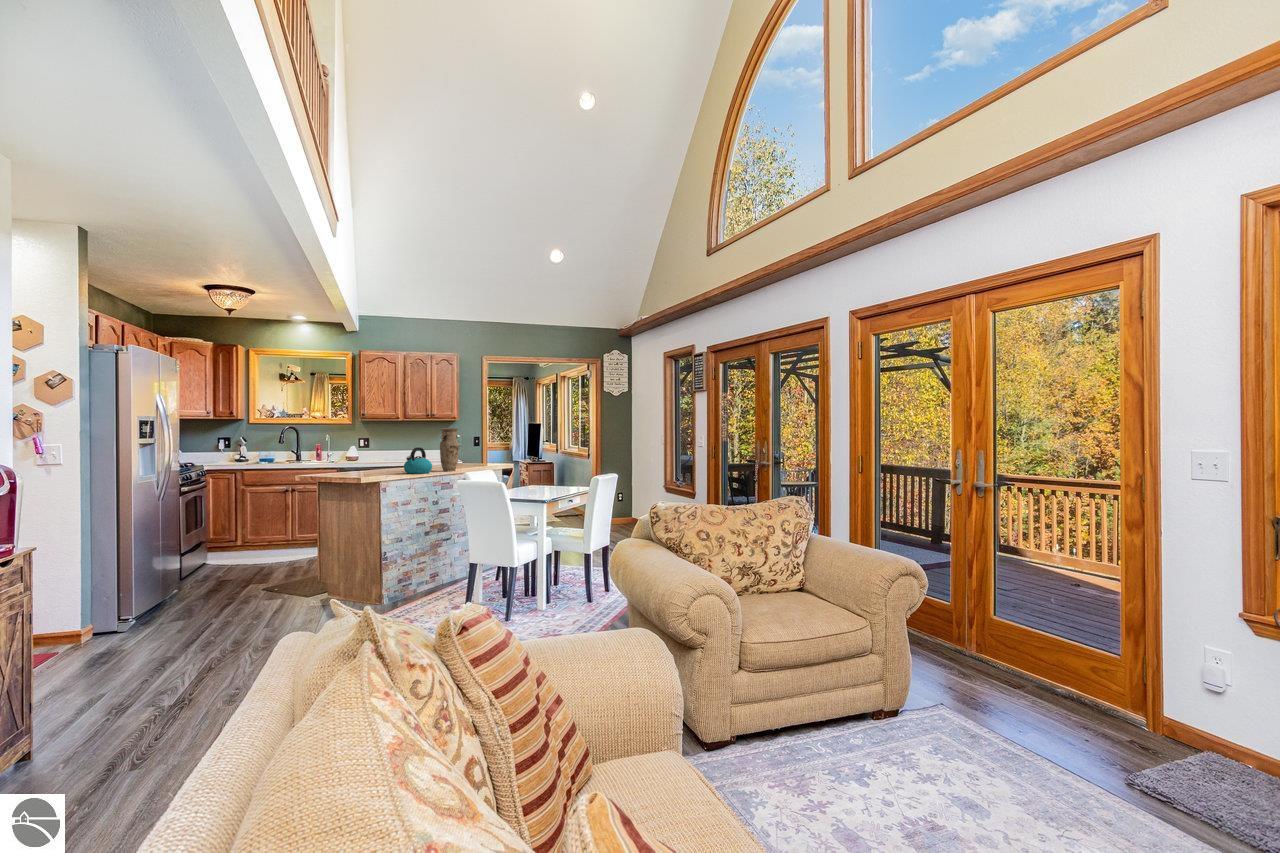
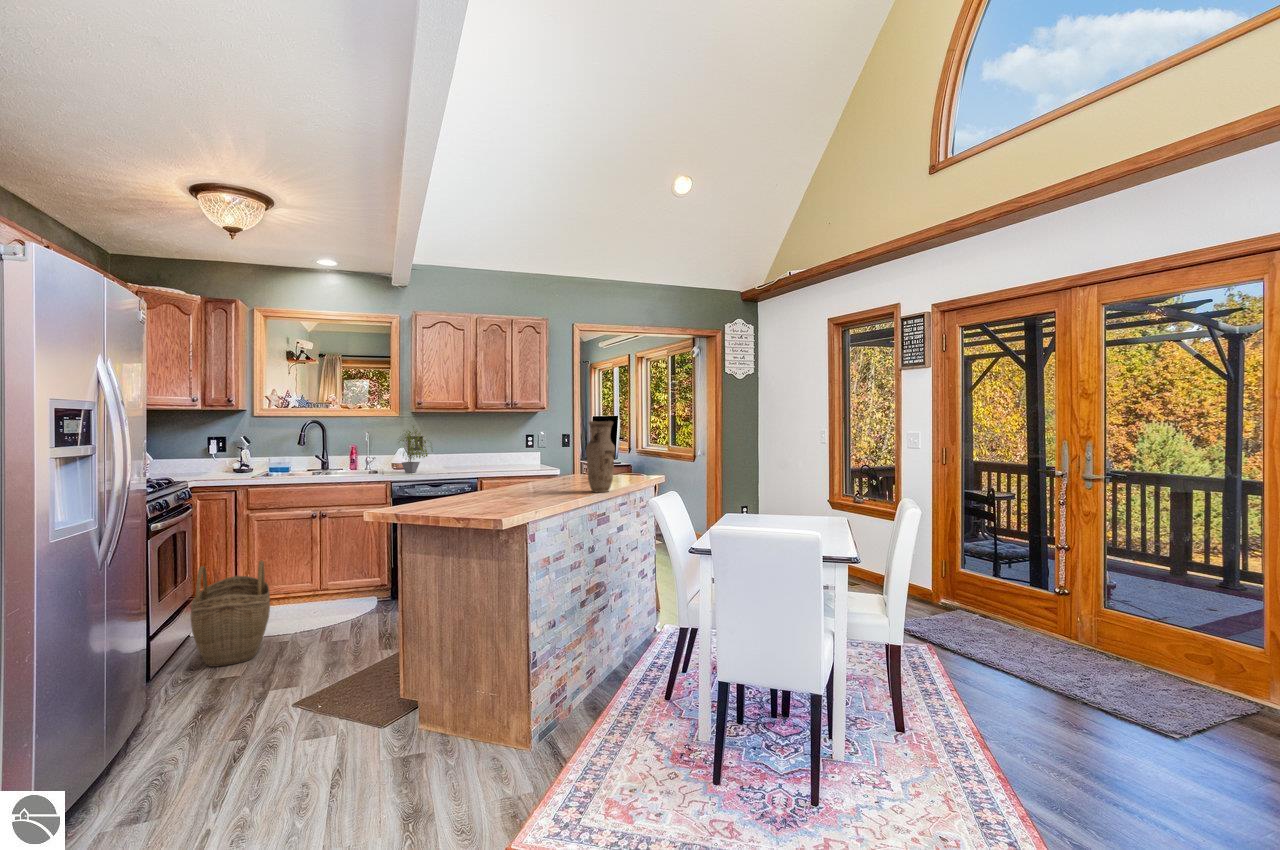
potted plant: none [343,430,373,463] -> present [400,426,428,473]
kettle: present [404,447,432,474] -> none [539,454,585,500]
woven basket: none [205,515,254,577] -> present [191,560,270,667]

